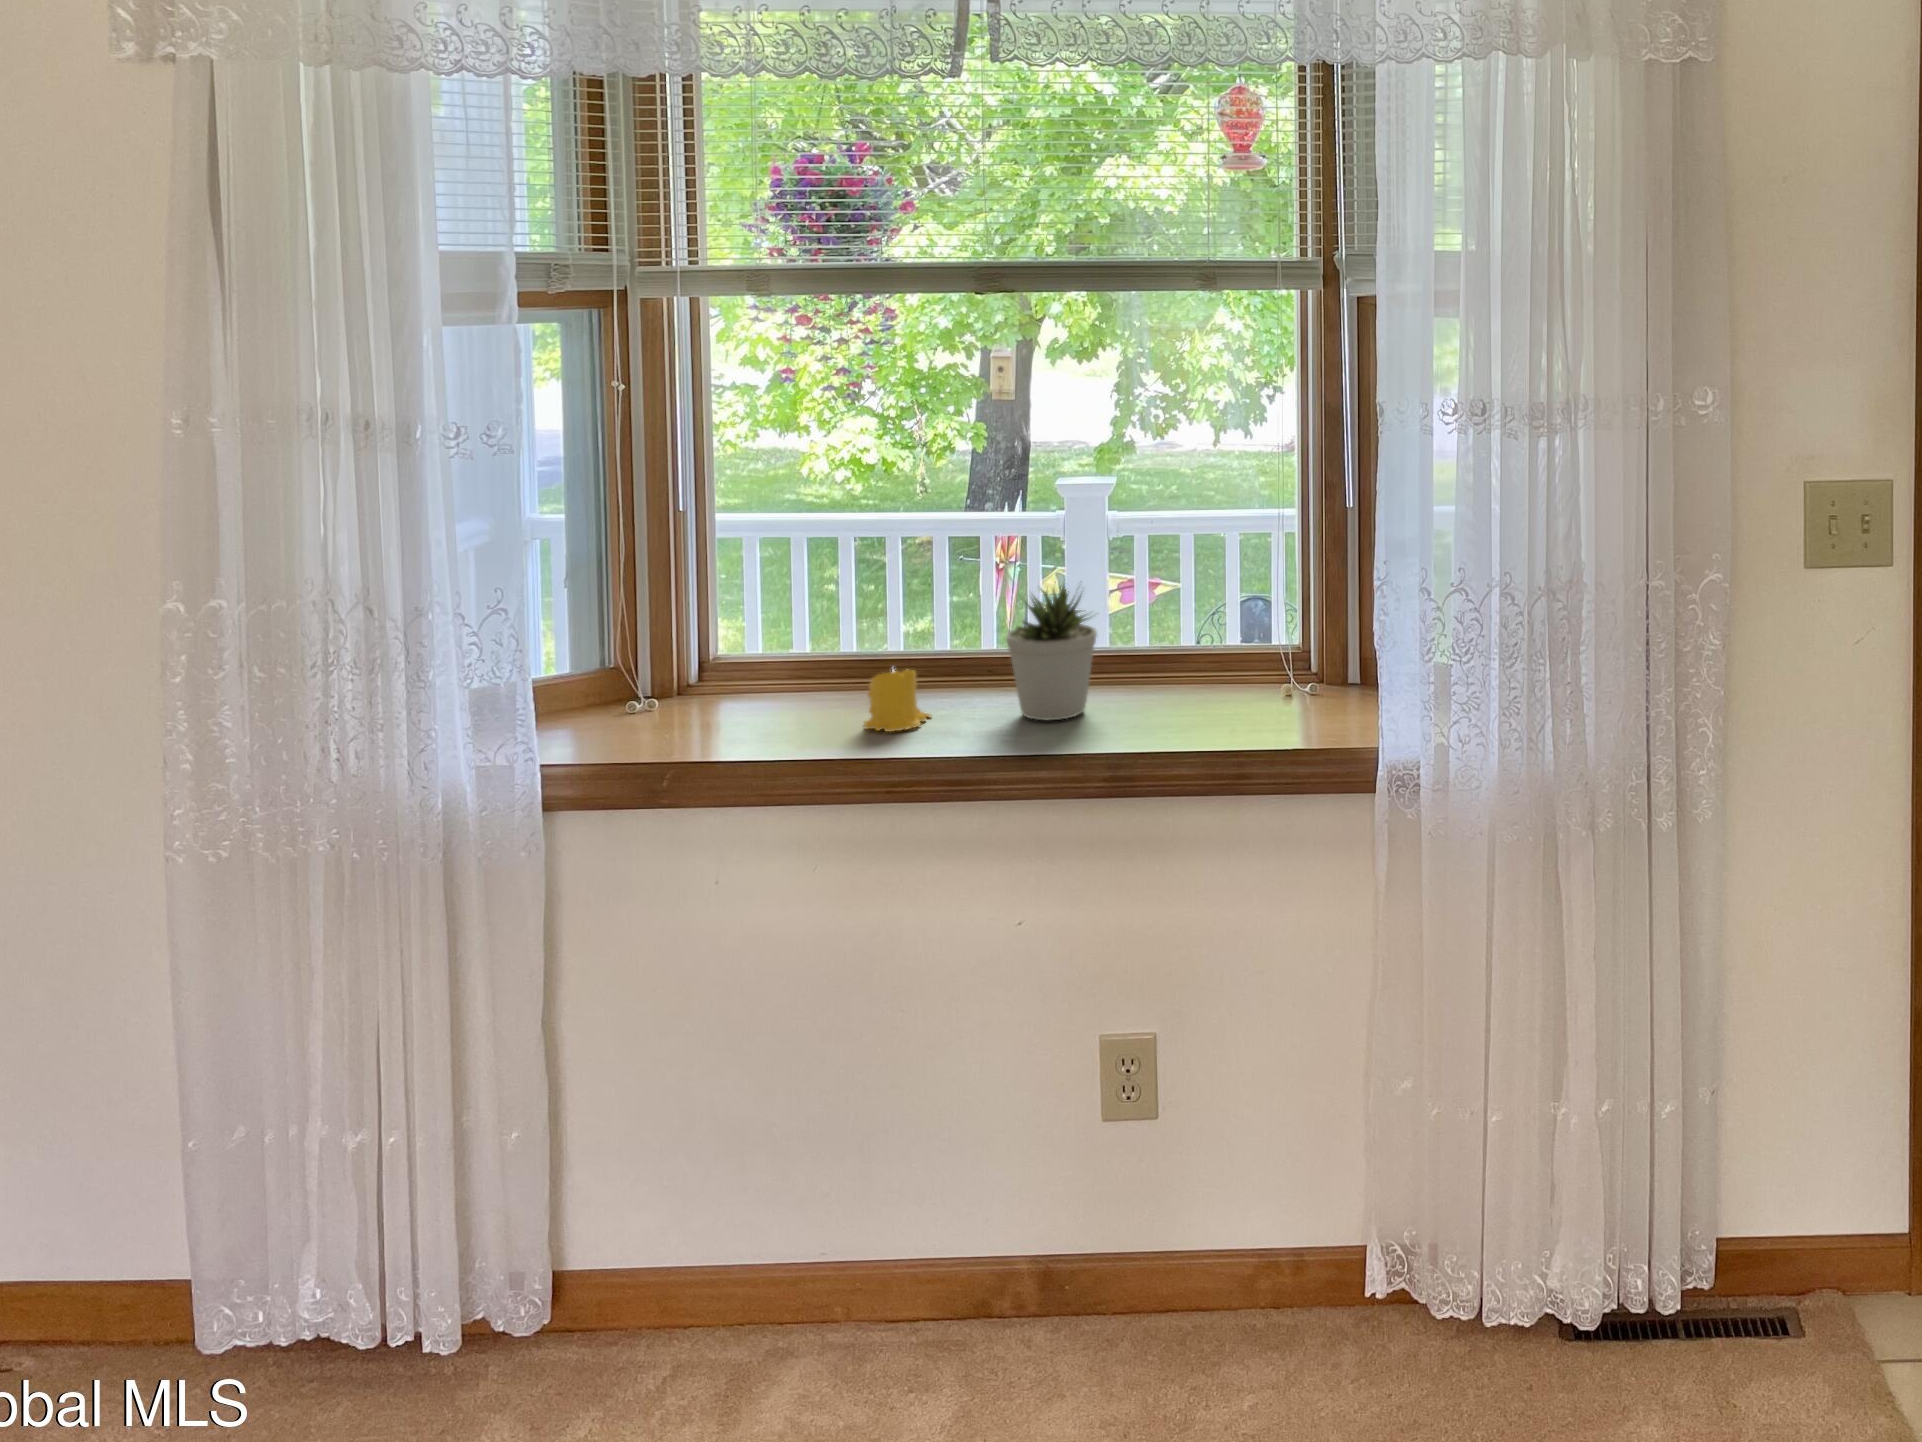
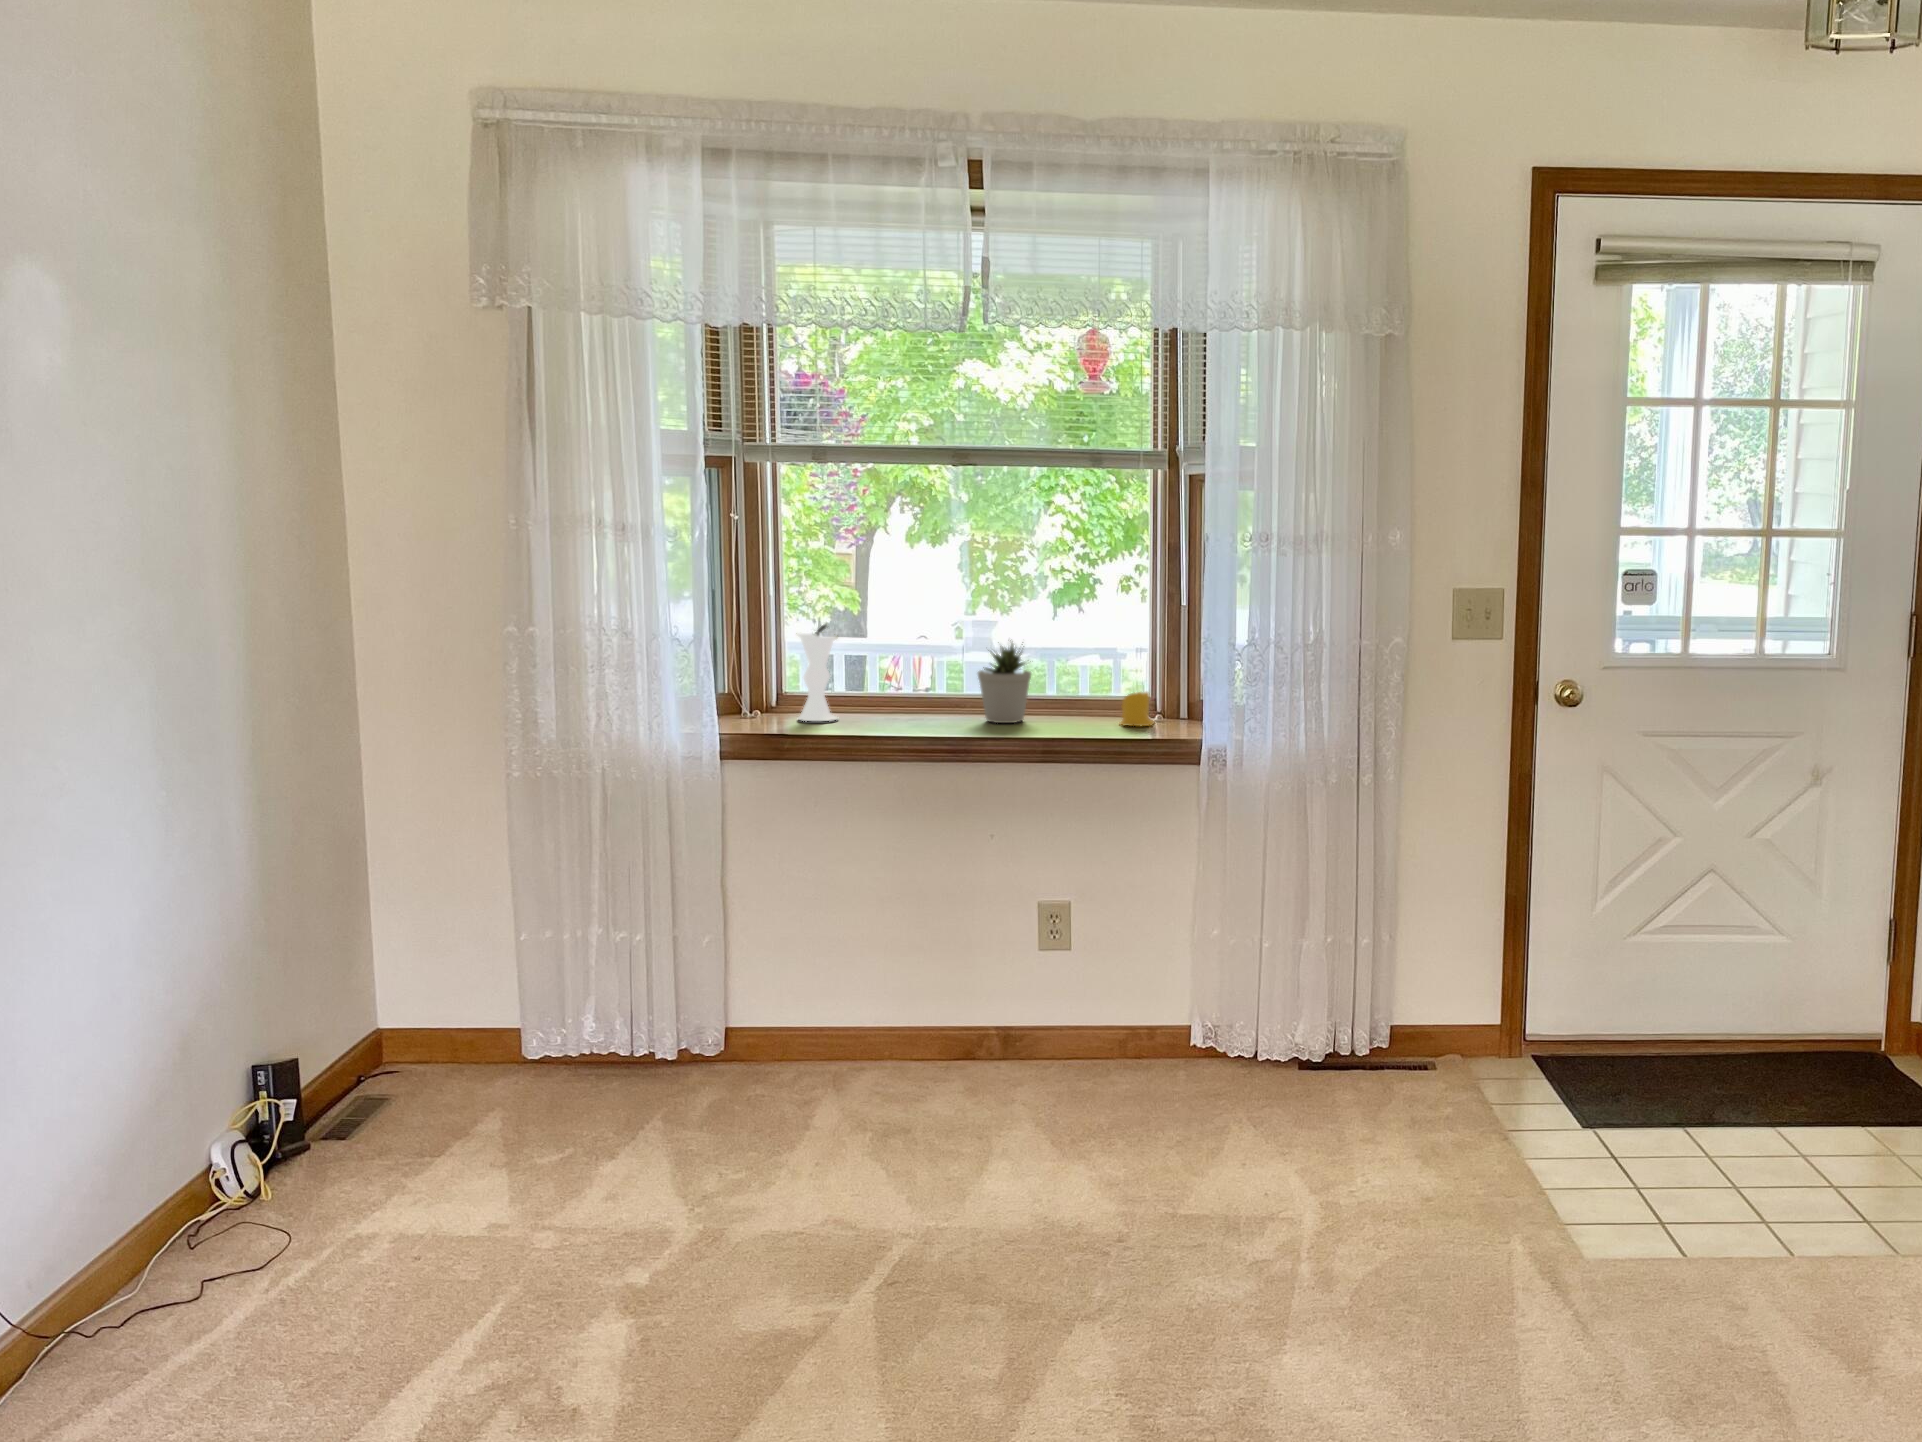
vase: none [705,538,782,725] -> present [798,625,837,721]
candle: present [864,670,931,731] -> present [1120,692,1154,726]

